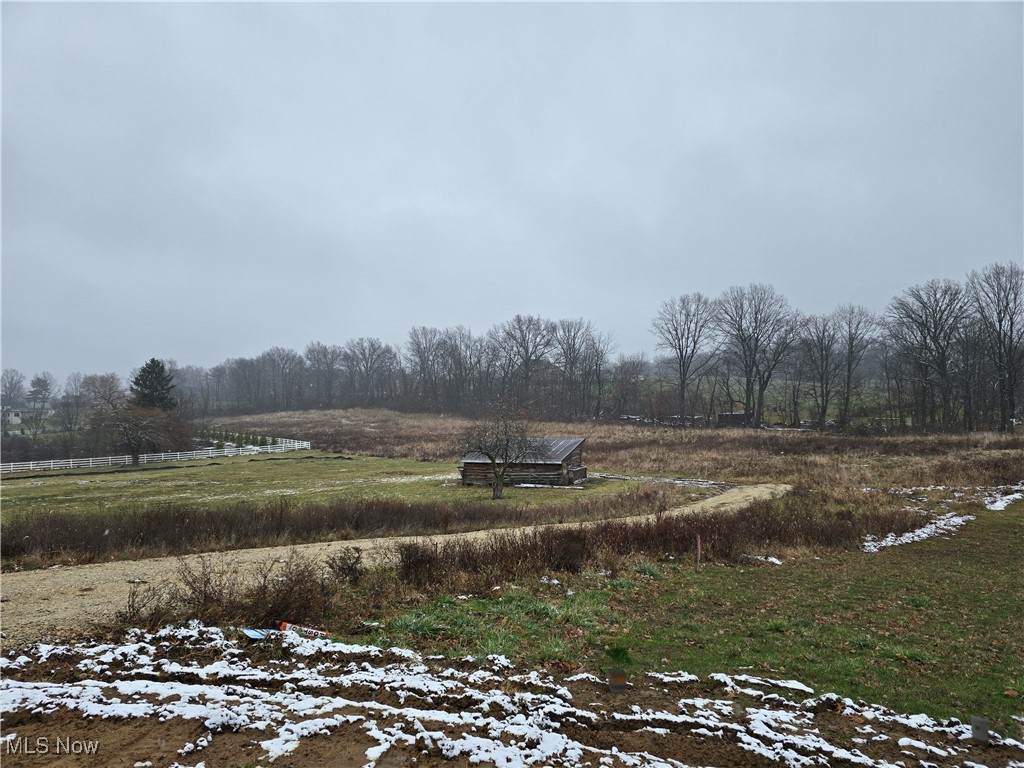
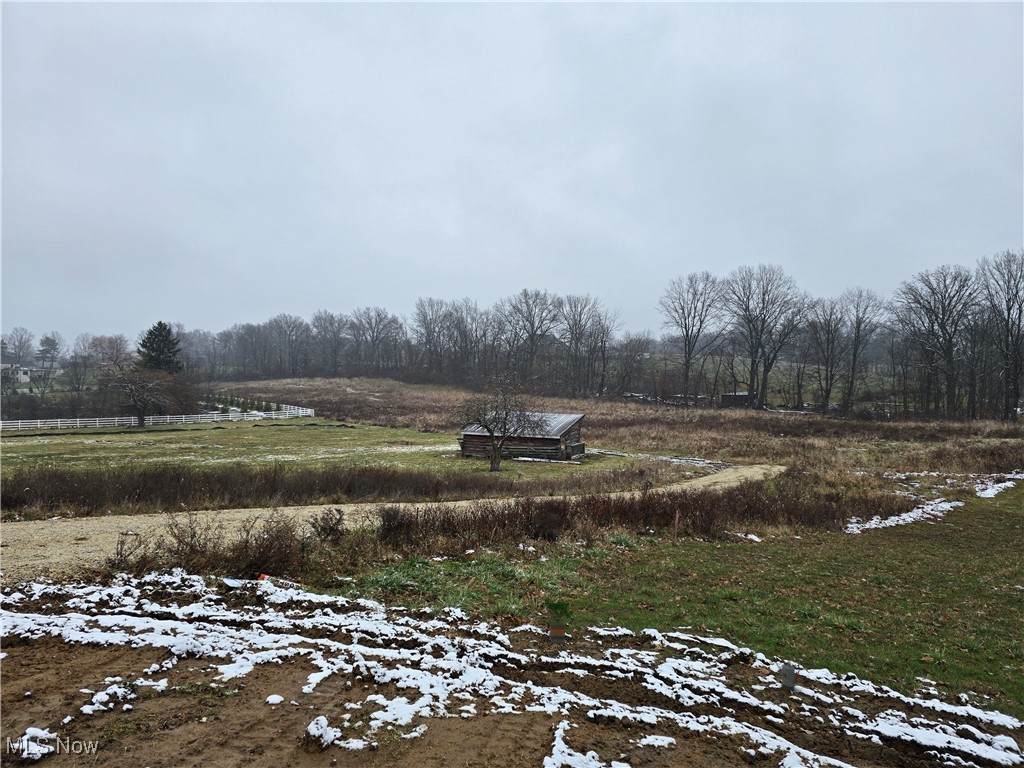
watering can: present [961,703,998,746] -> present [775,654,801,691]

